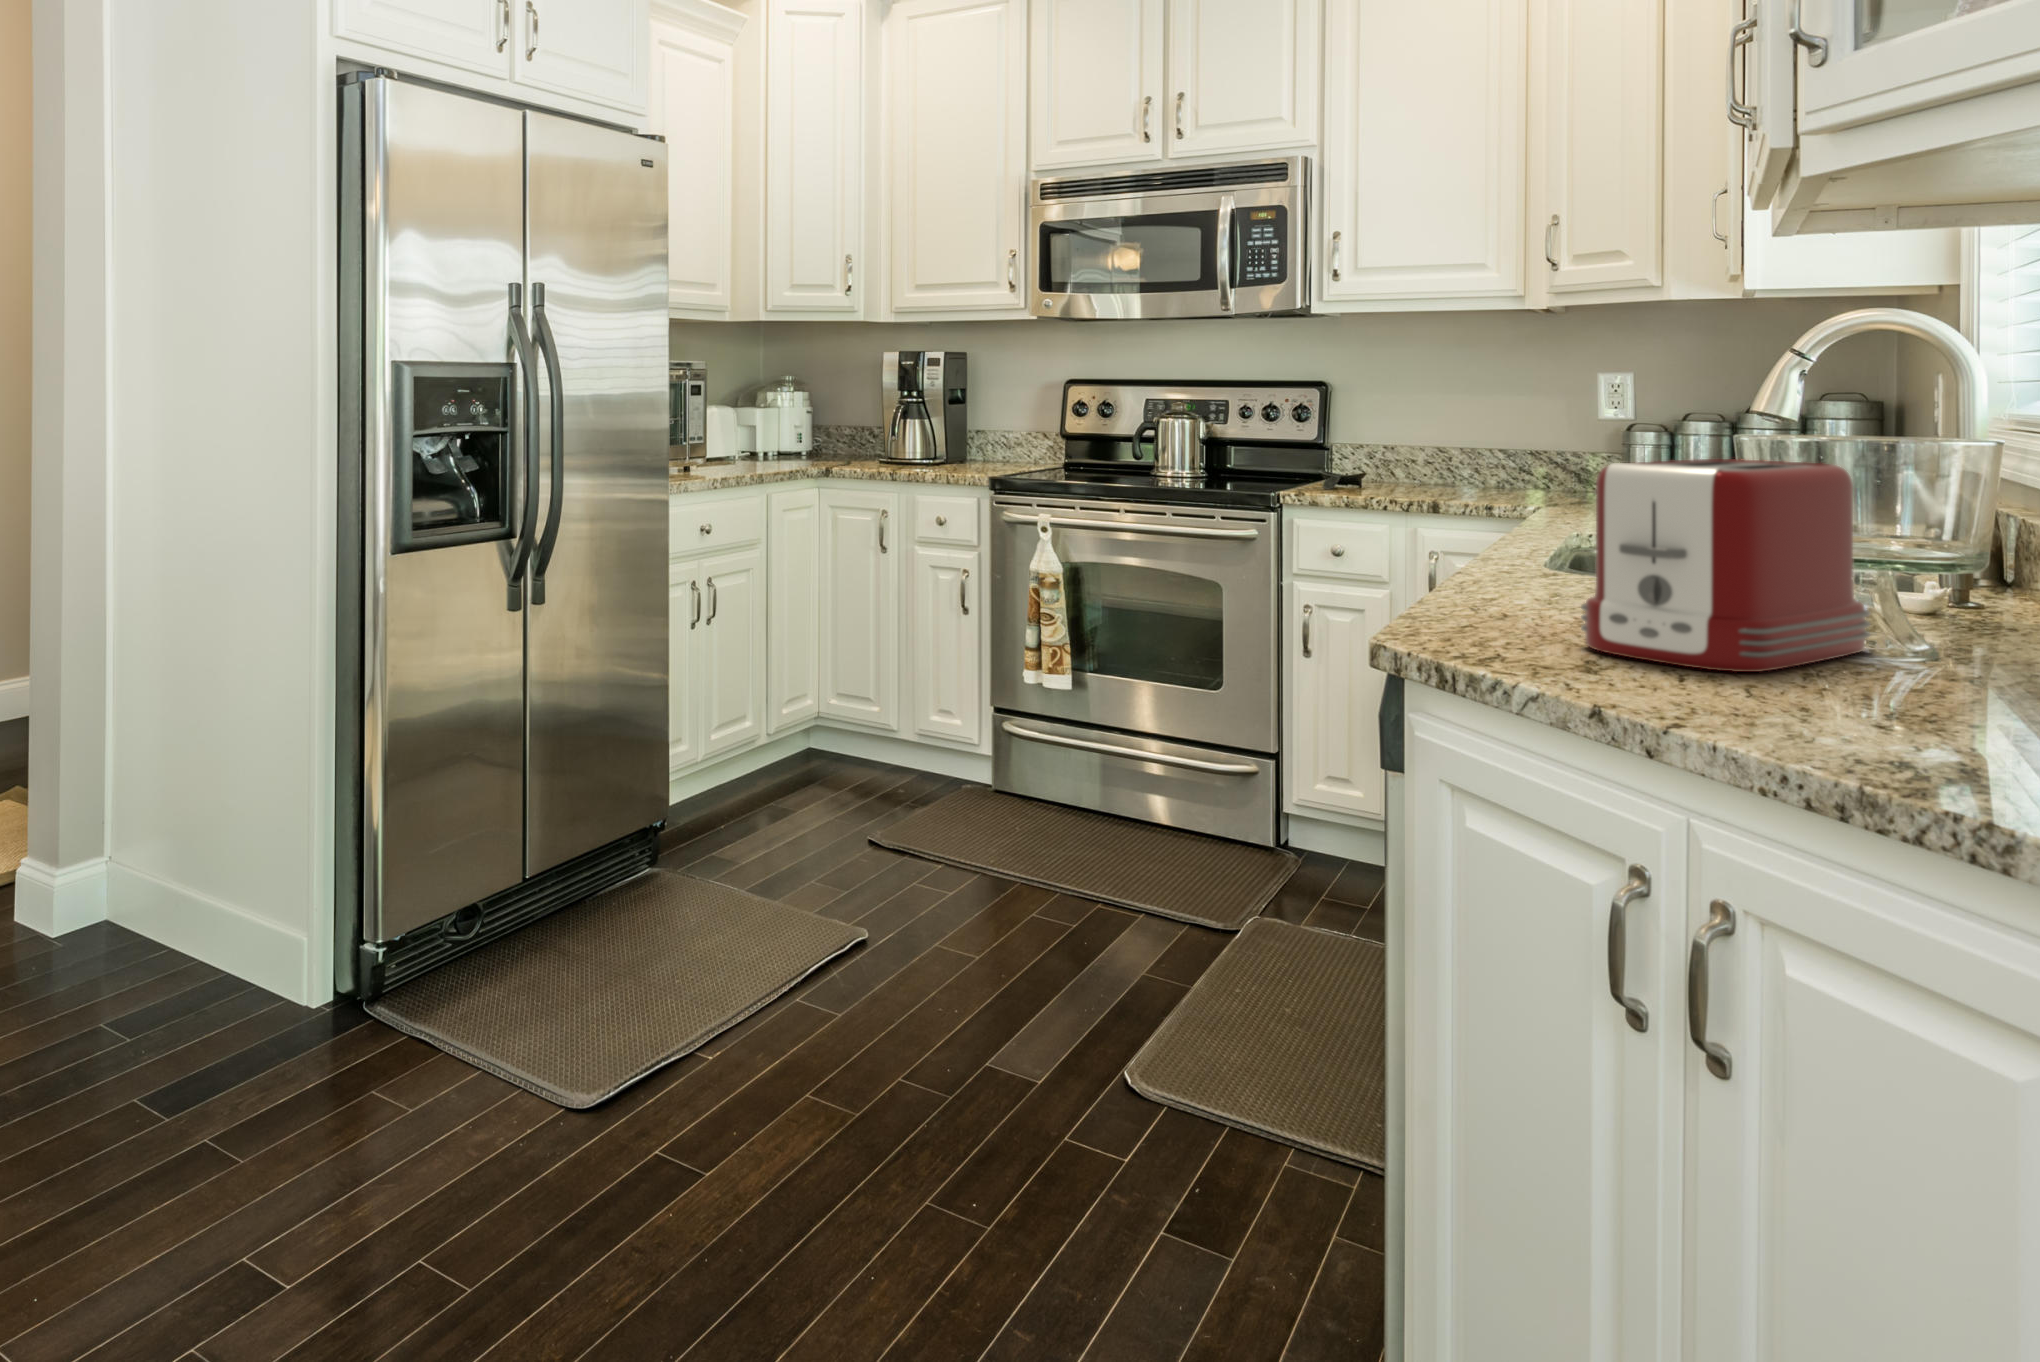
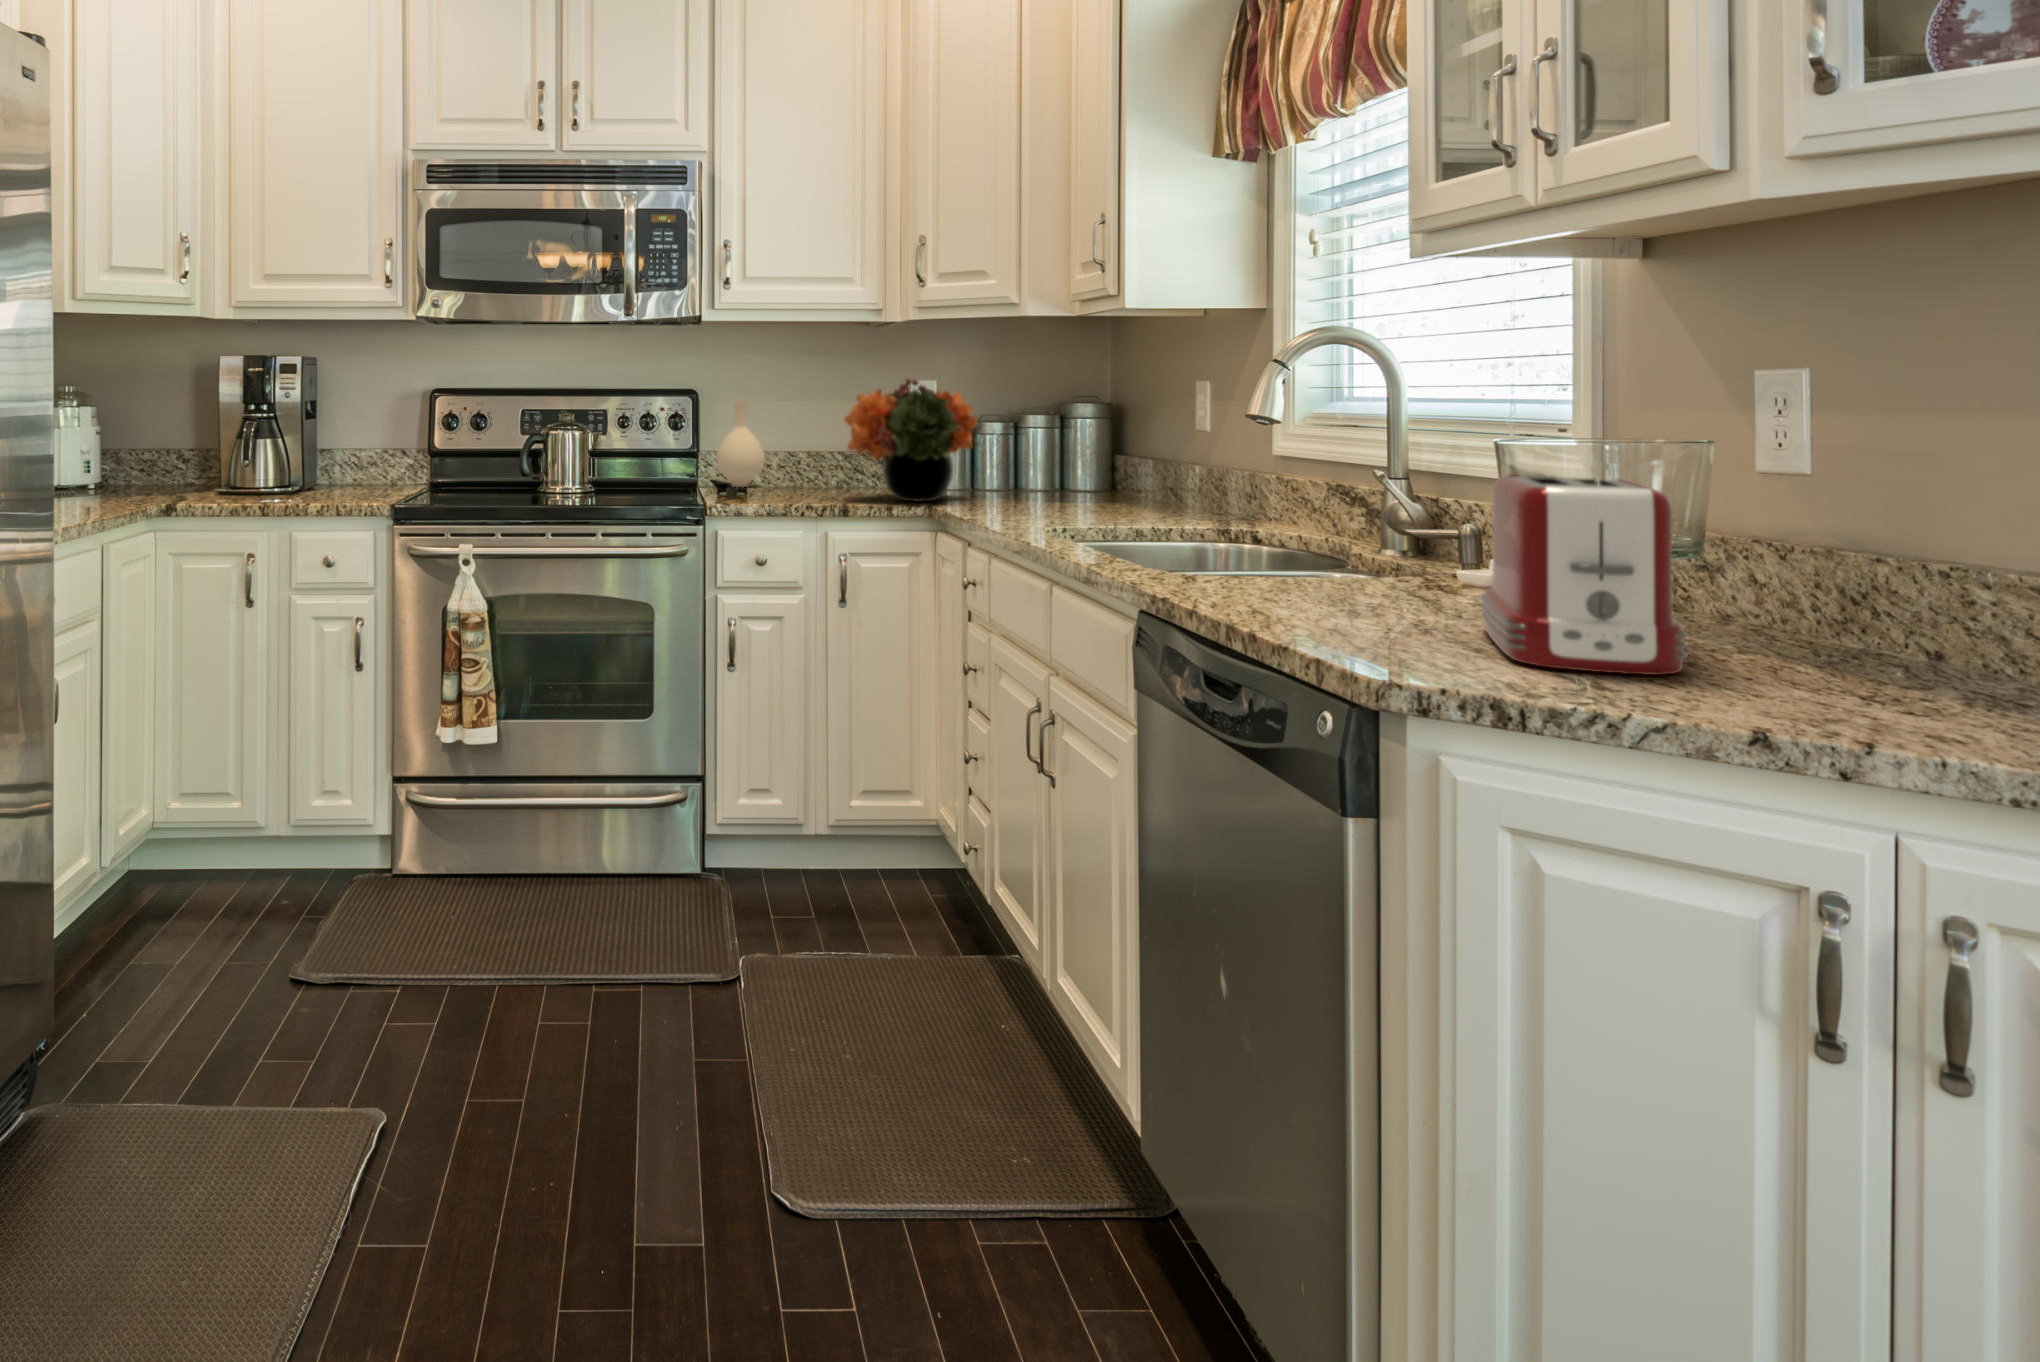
flower arrangement: none [1438,369,1608,502] -> present [844,378,977,501]
vase: none [1351,393,1407,482] -> present [716,399,765,487]

